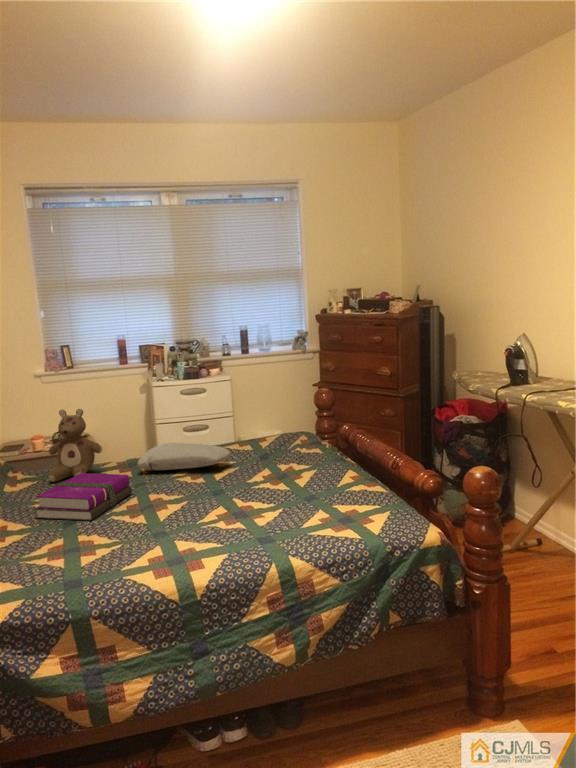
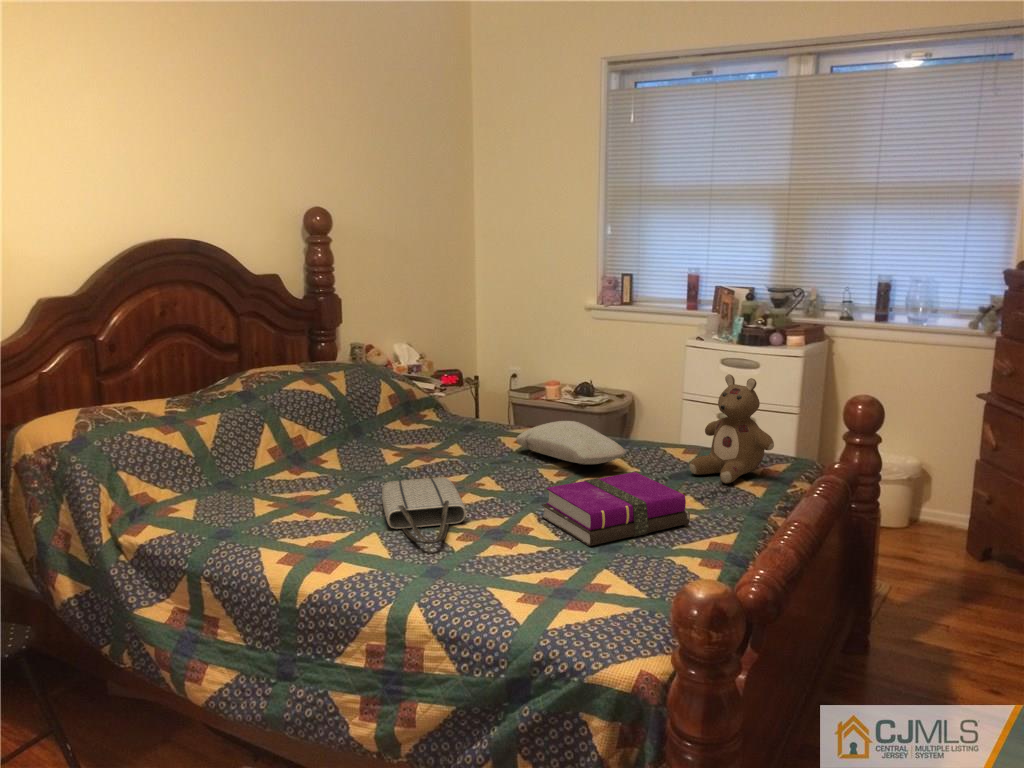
stuffed bear: present [48,409,102,482] -> present [689,374,774,483]
notebook: present [35,473,133,521] -> present [542,472,690,546]
tote bag: none [125,495,241,532] -> present [382,477,466,544]

